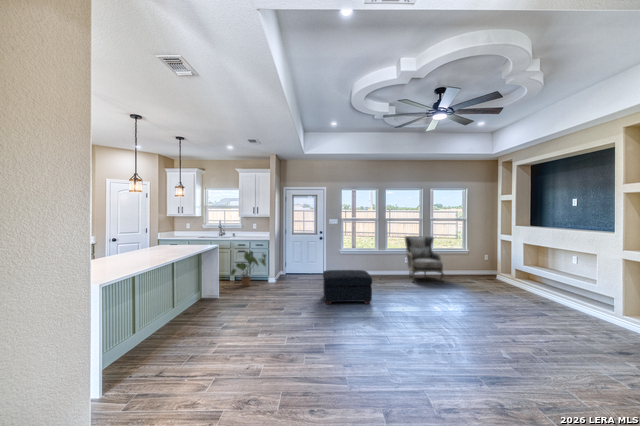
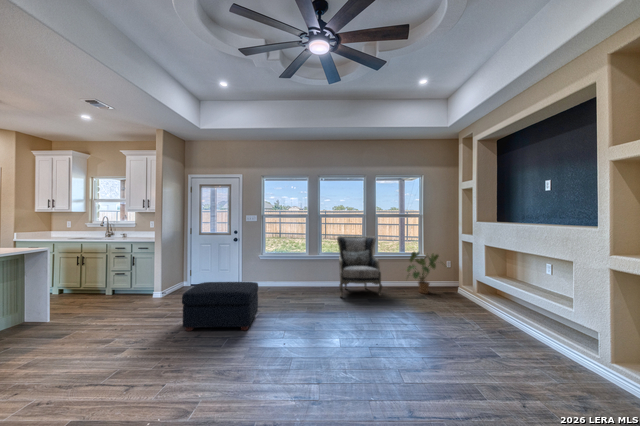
house plant: present [231,252,266,287] -> present [406,252,445,294]

